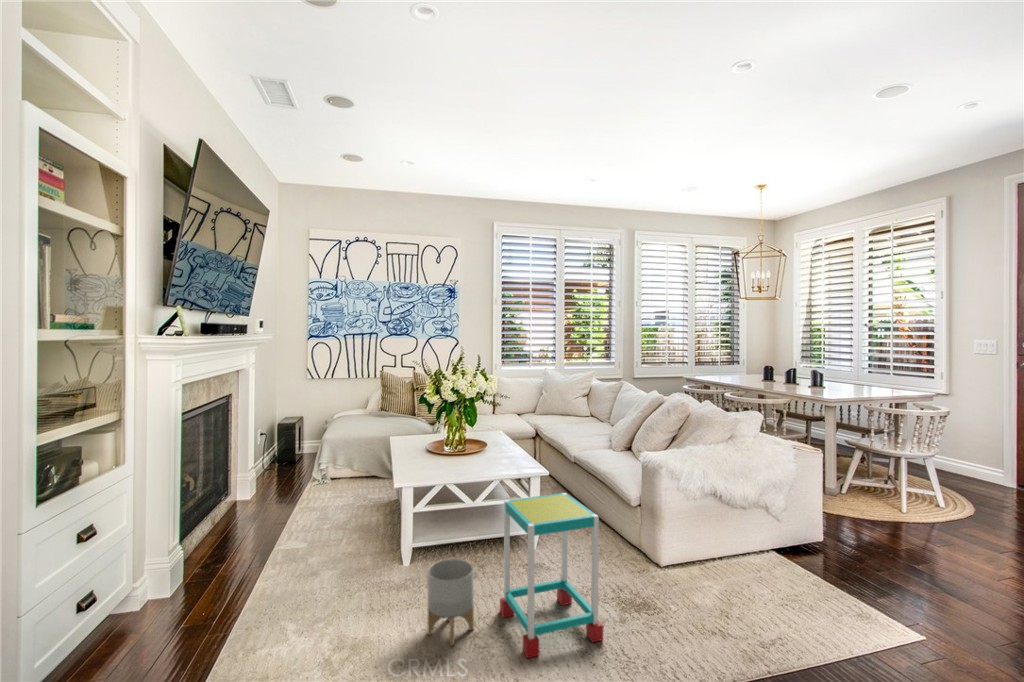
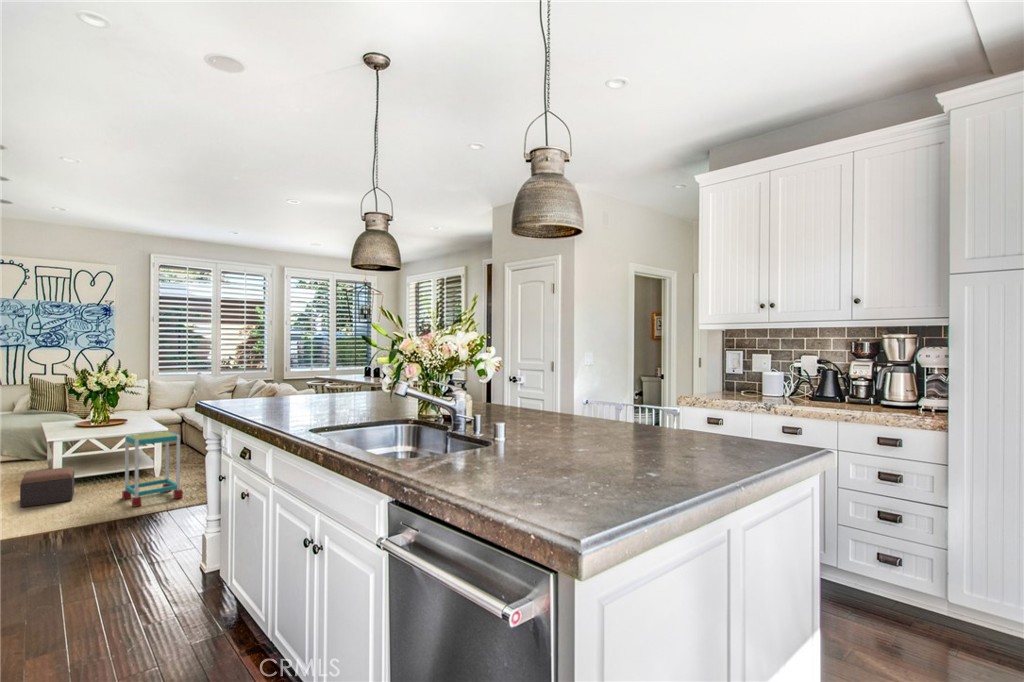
footstool: none [361,530,429,605] -> present [20,467,74,507]
planter: present [427,559,474,646] -> none [70,470,102,510]

